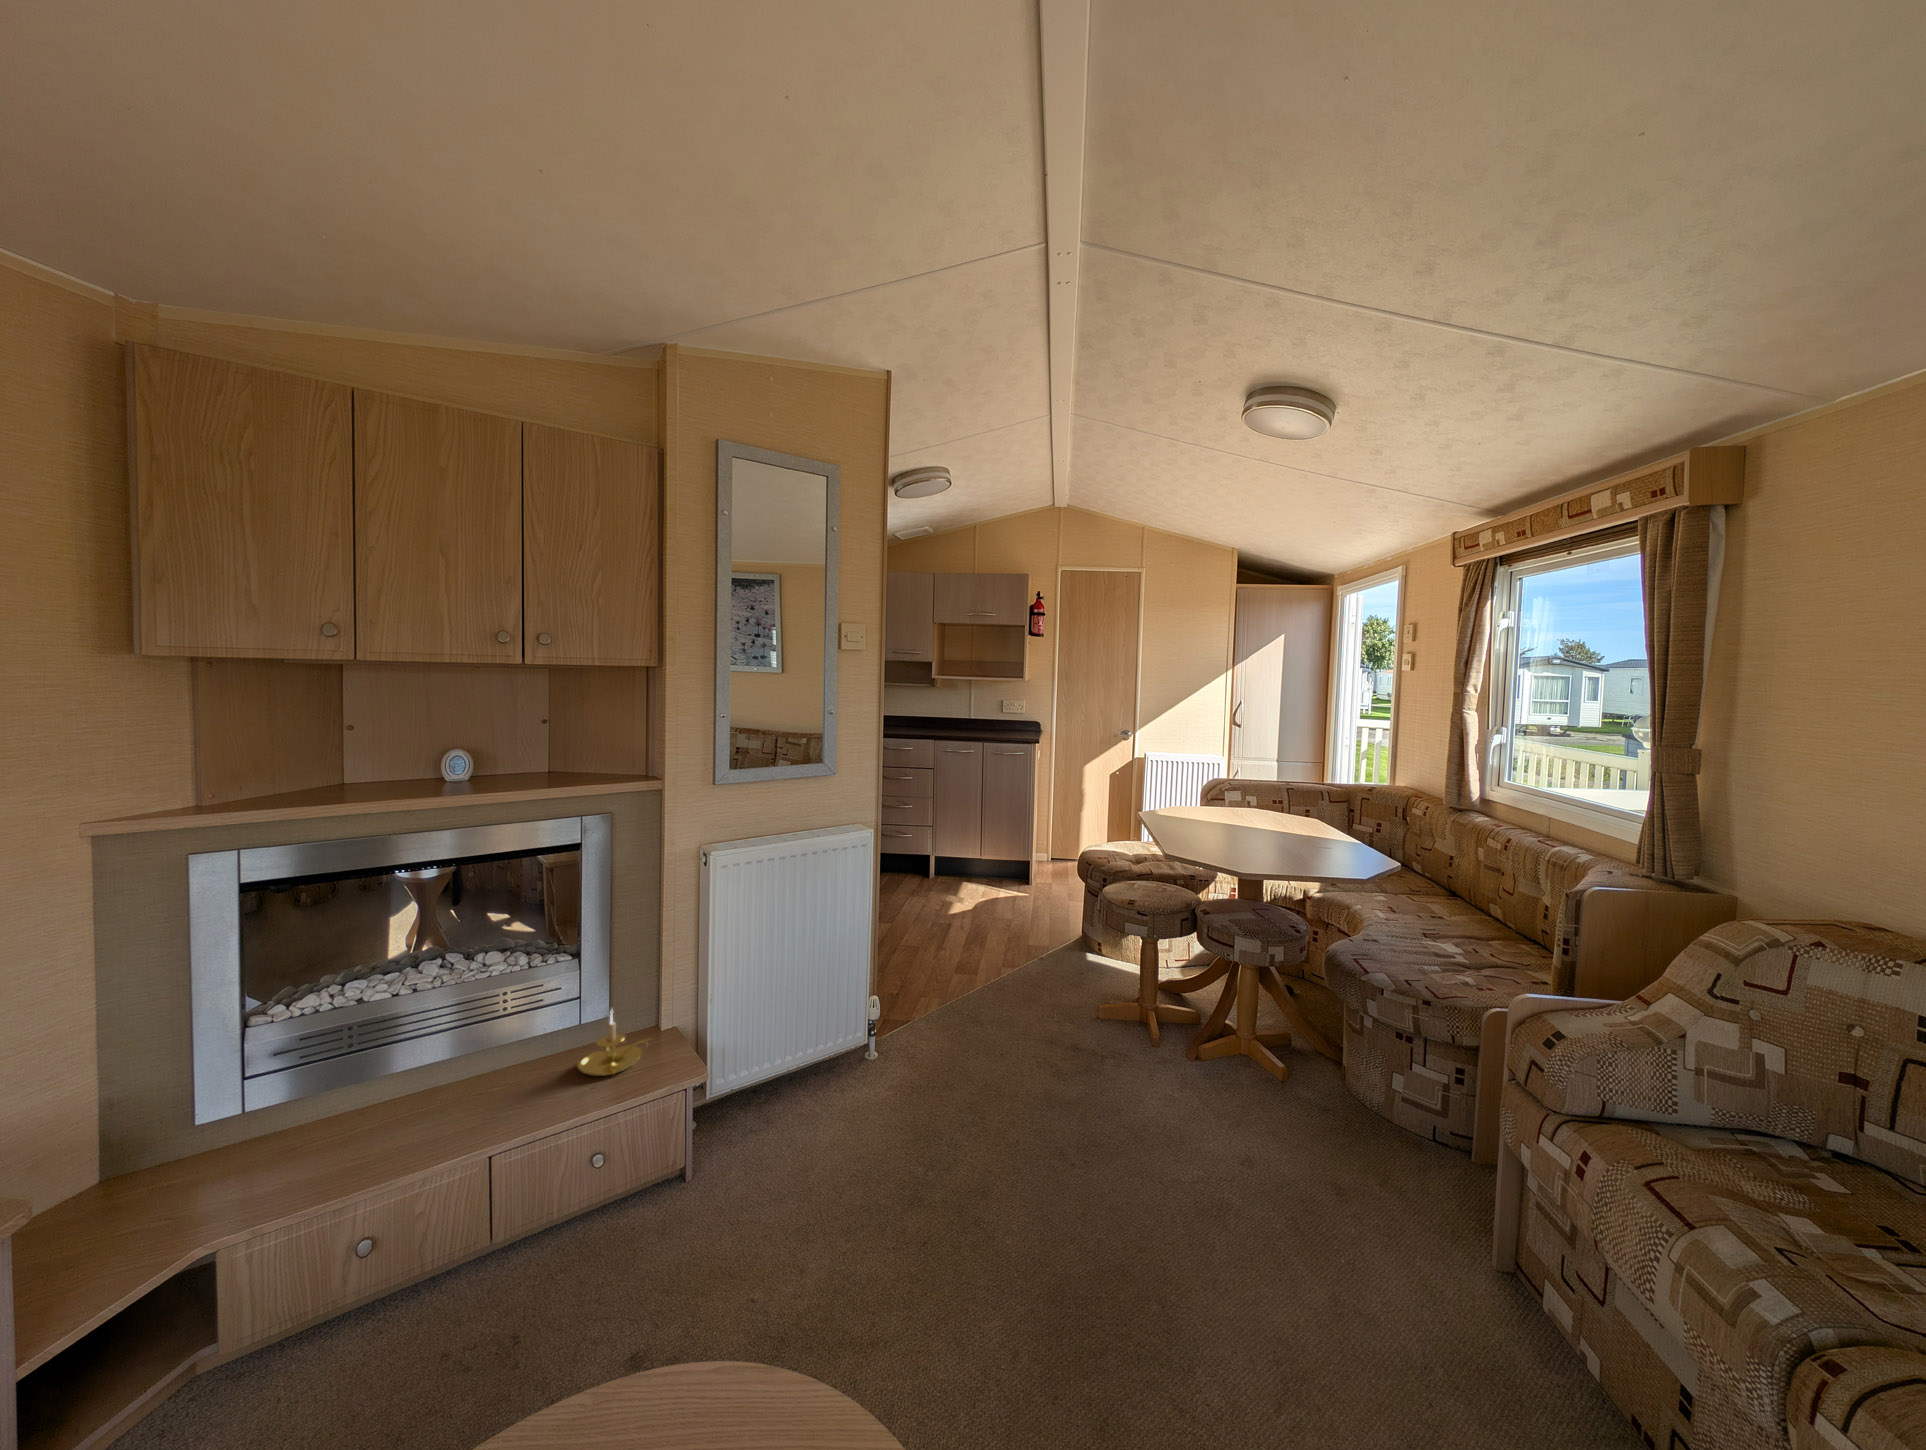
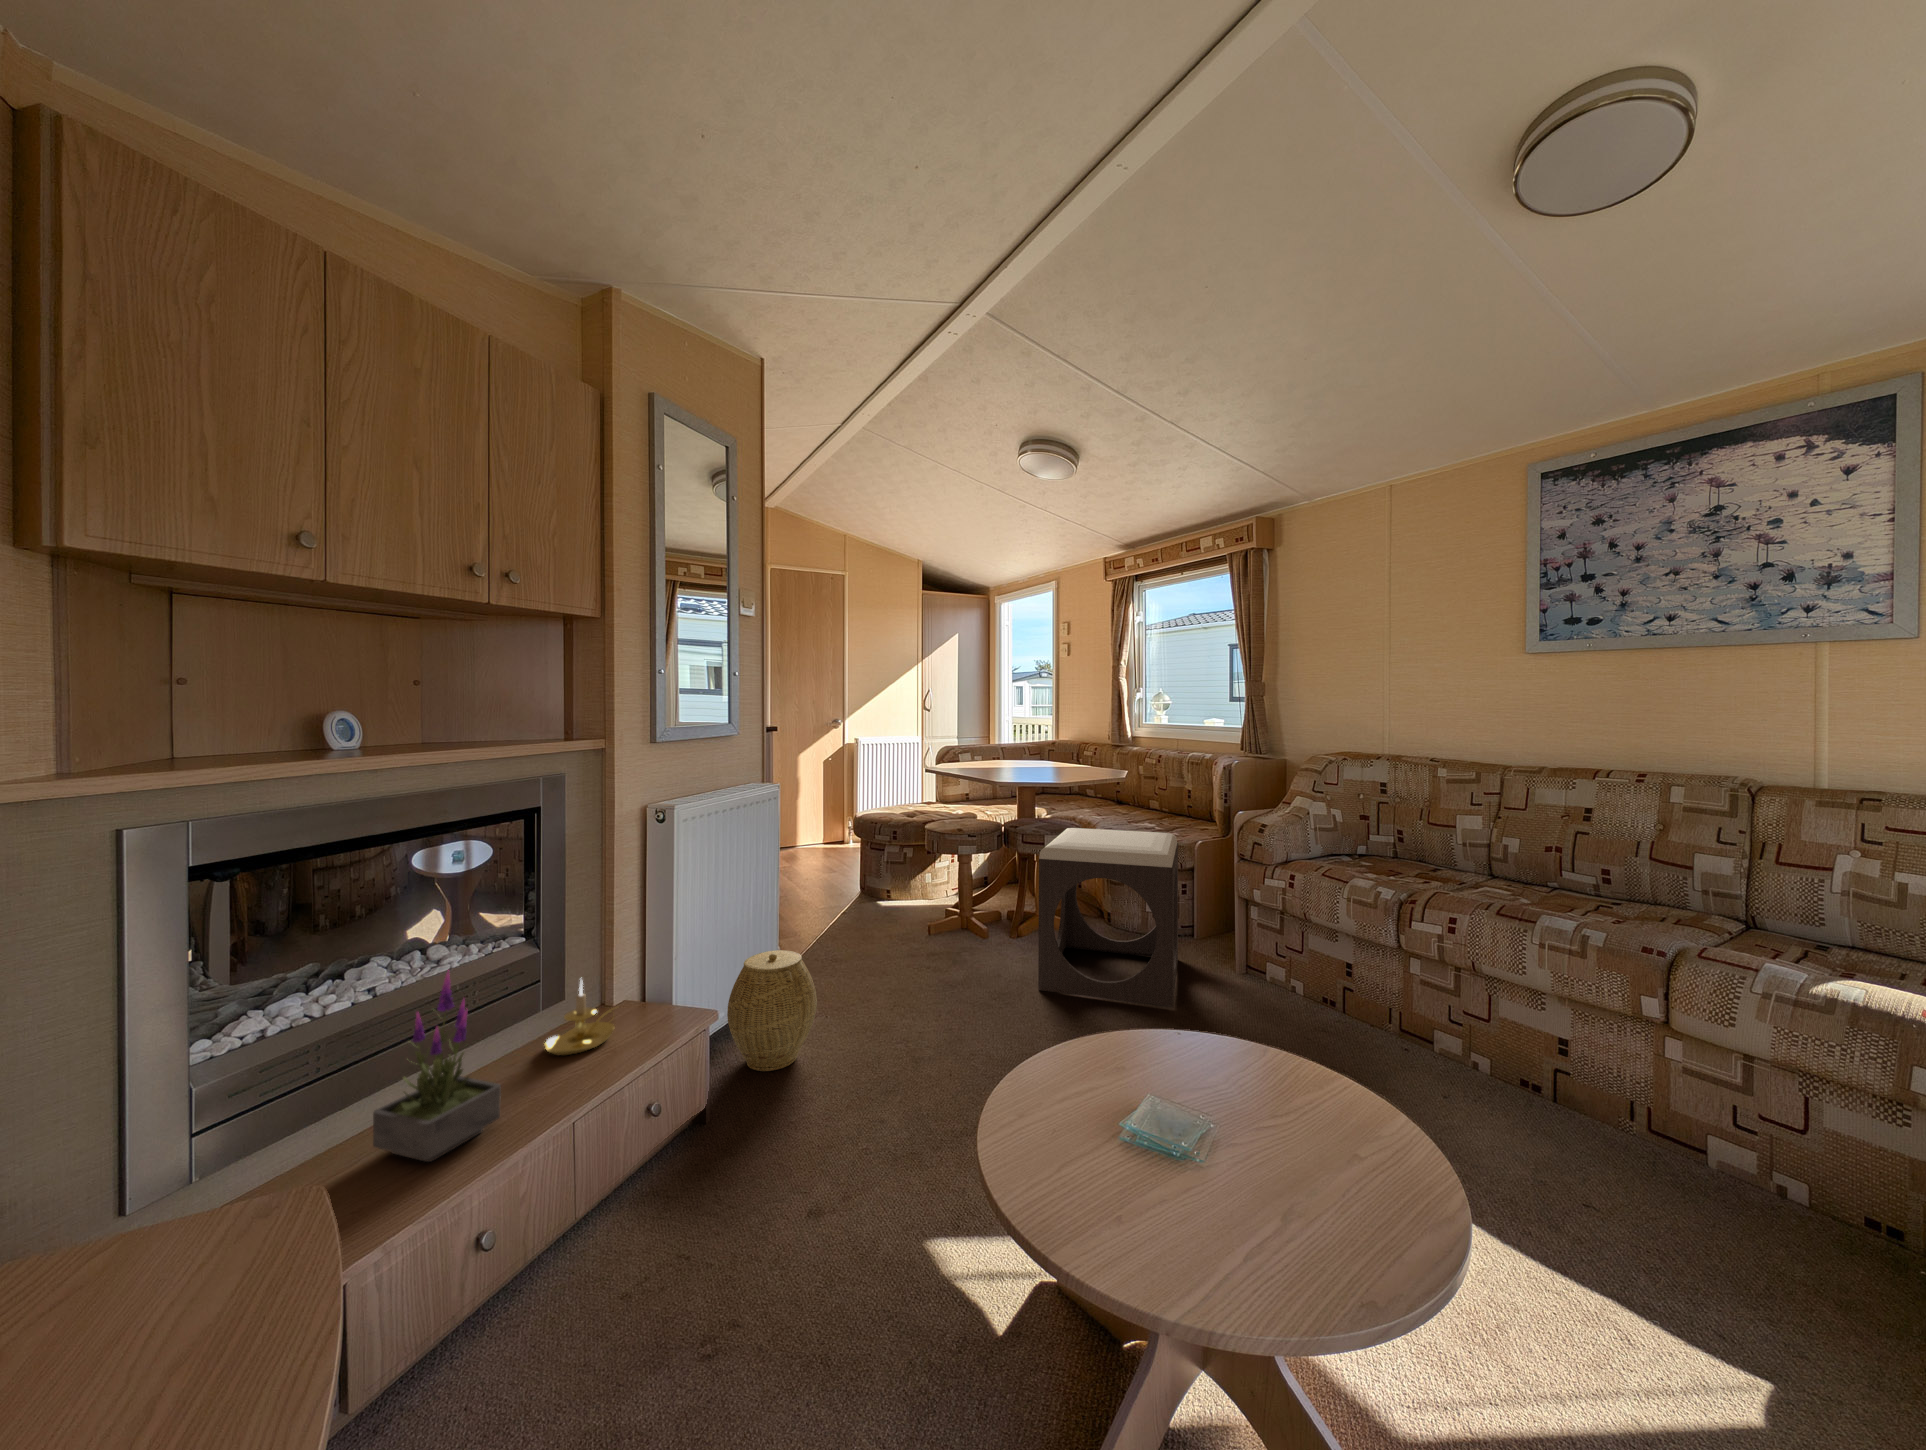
footstool: none [1146,937,1416,1274] -> present [1038,828,1178,1006]
potted plant: none [390,996,470,1151] -> present [373,970,501,1162]
woven basket: none [765,1013,855,1141] -> present [727,950,817,1071]

